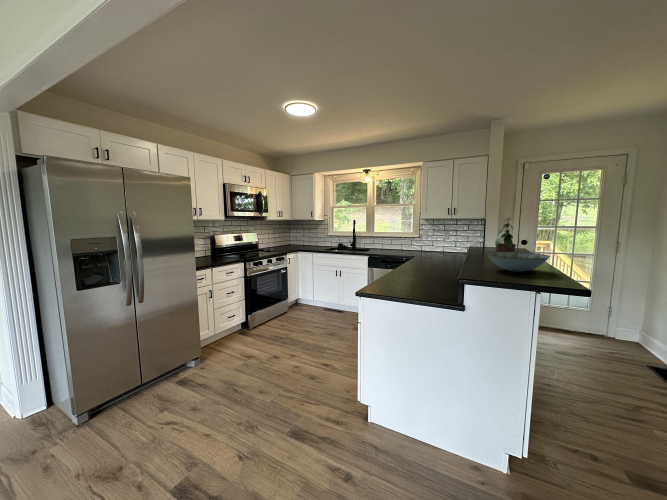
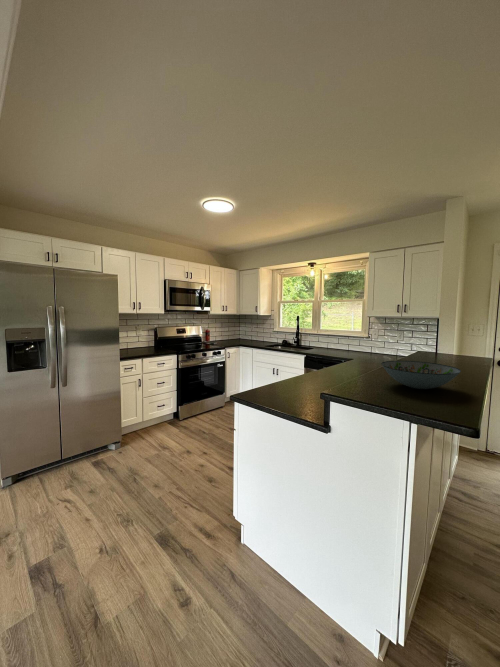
potted plant: present [495,218,516,252] -> none [423,315,463,367]

